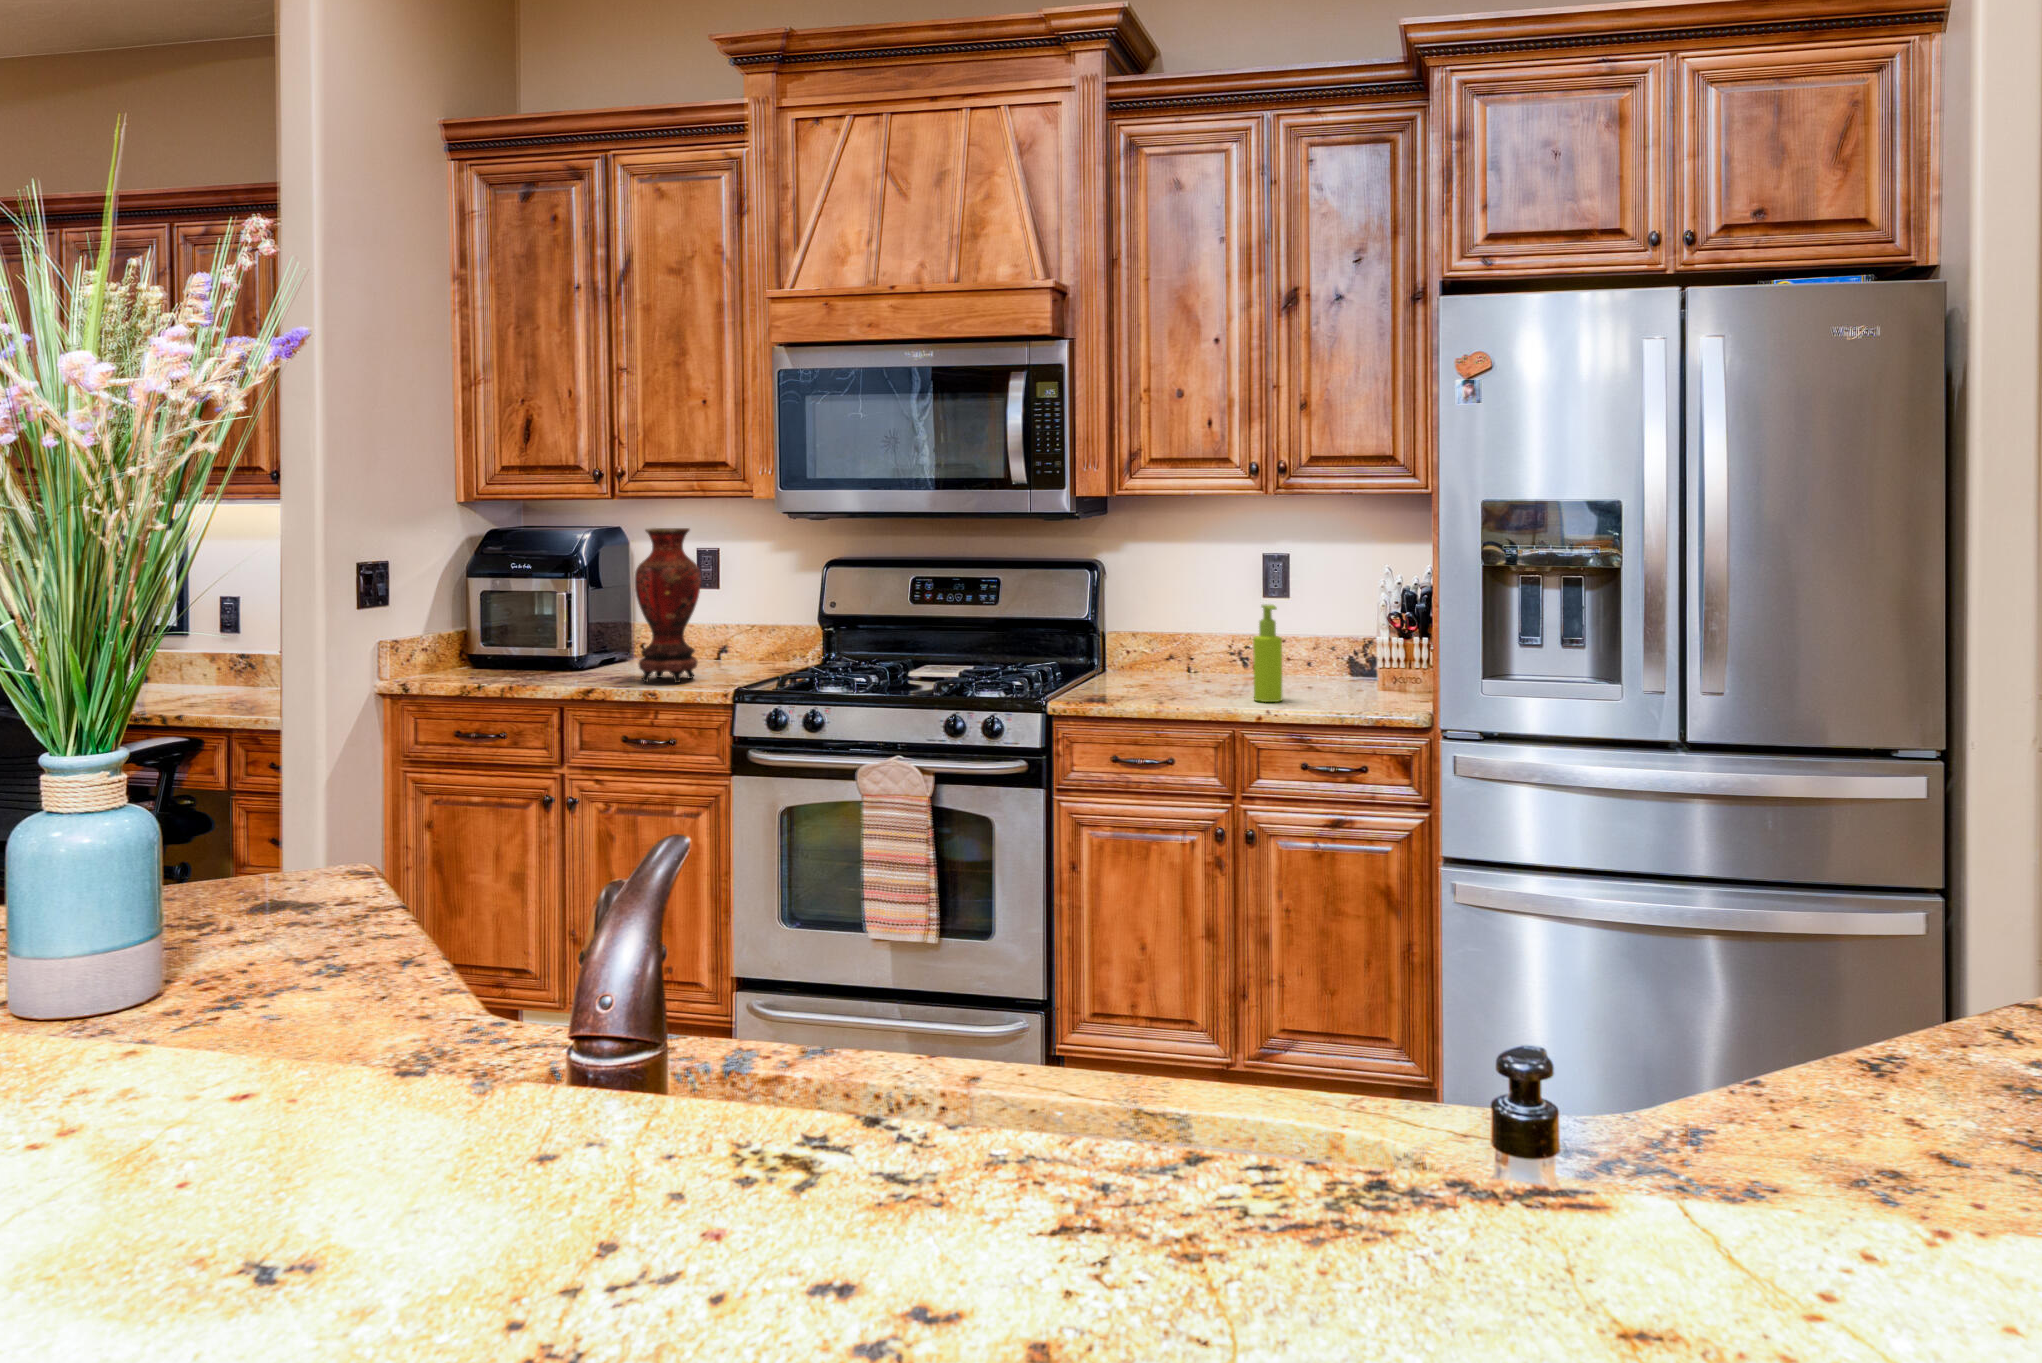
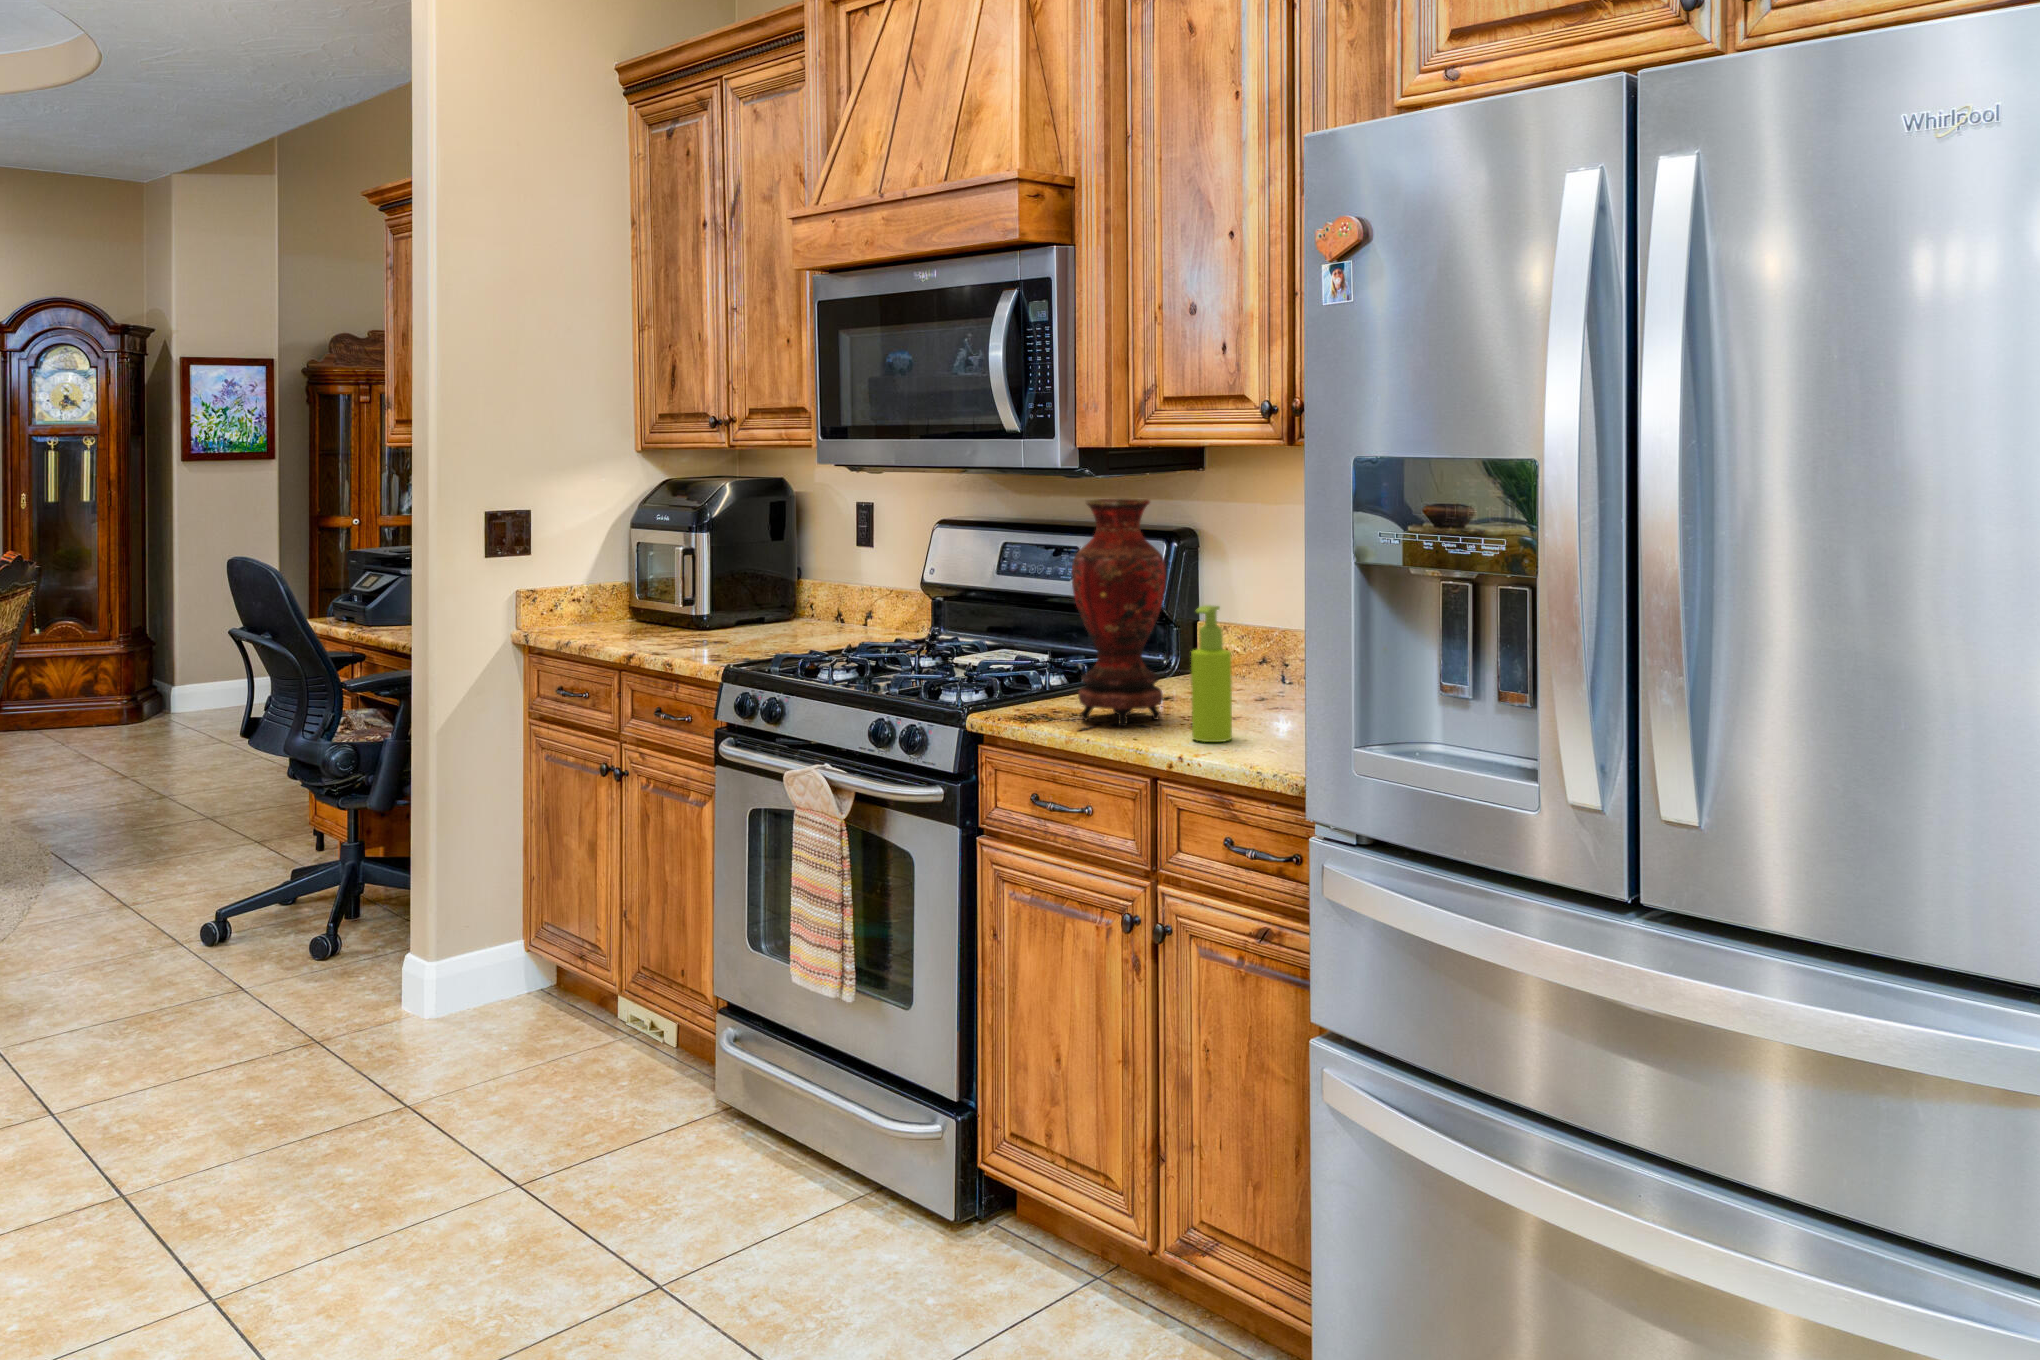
vase: present [635,528,701,683] -> present [1072,499,1166,726]

